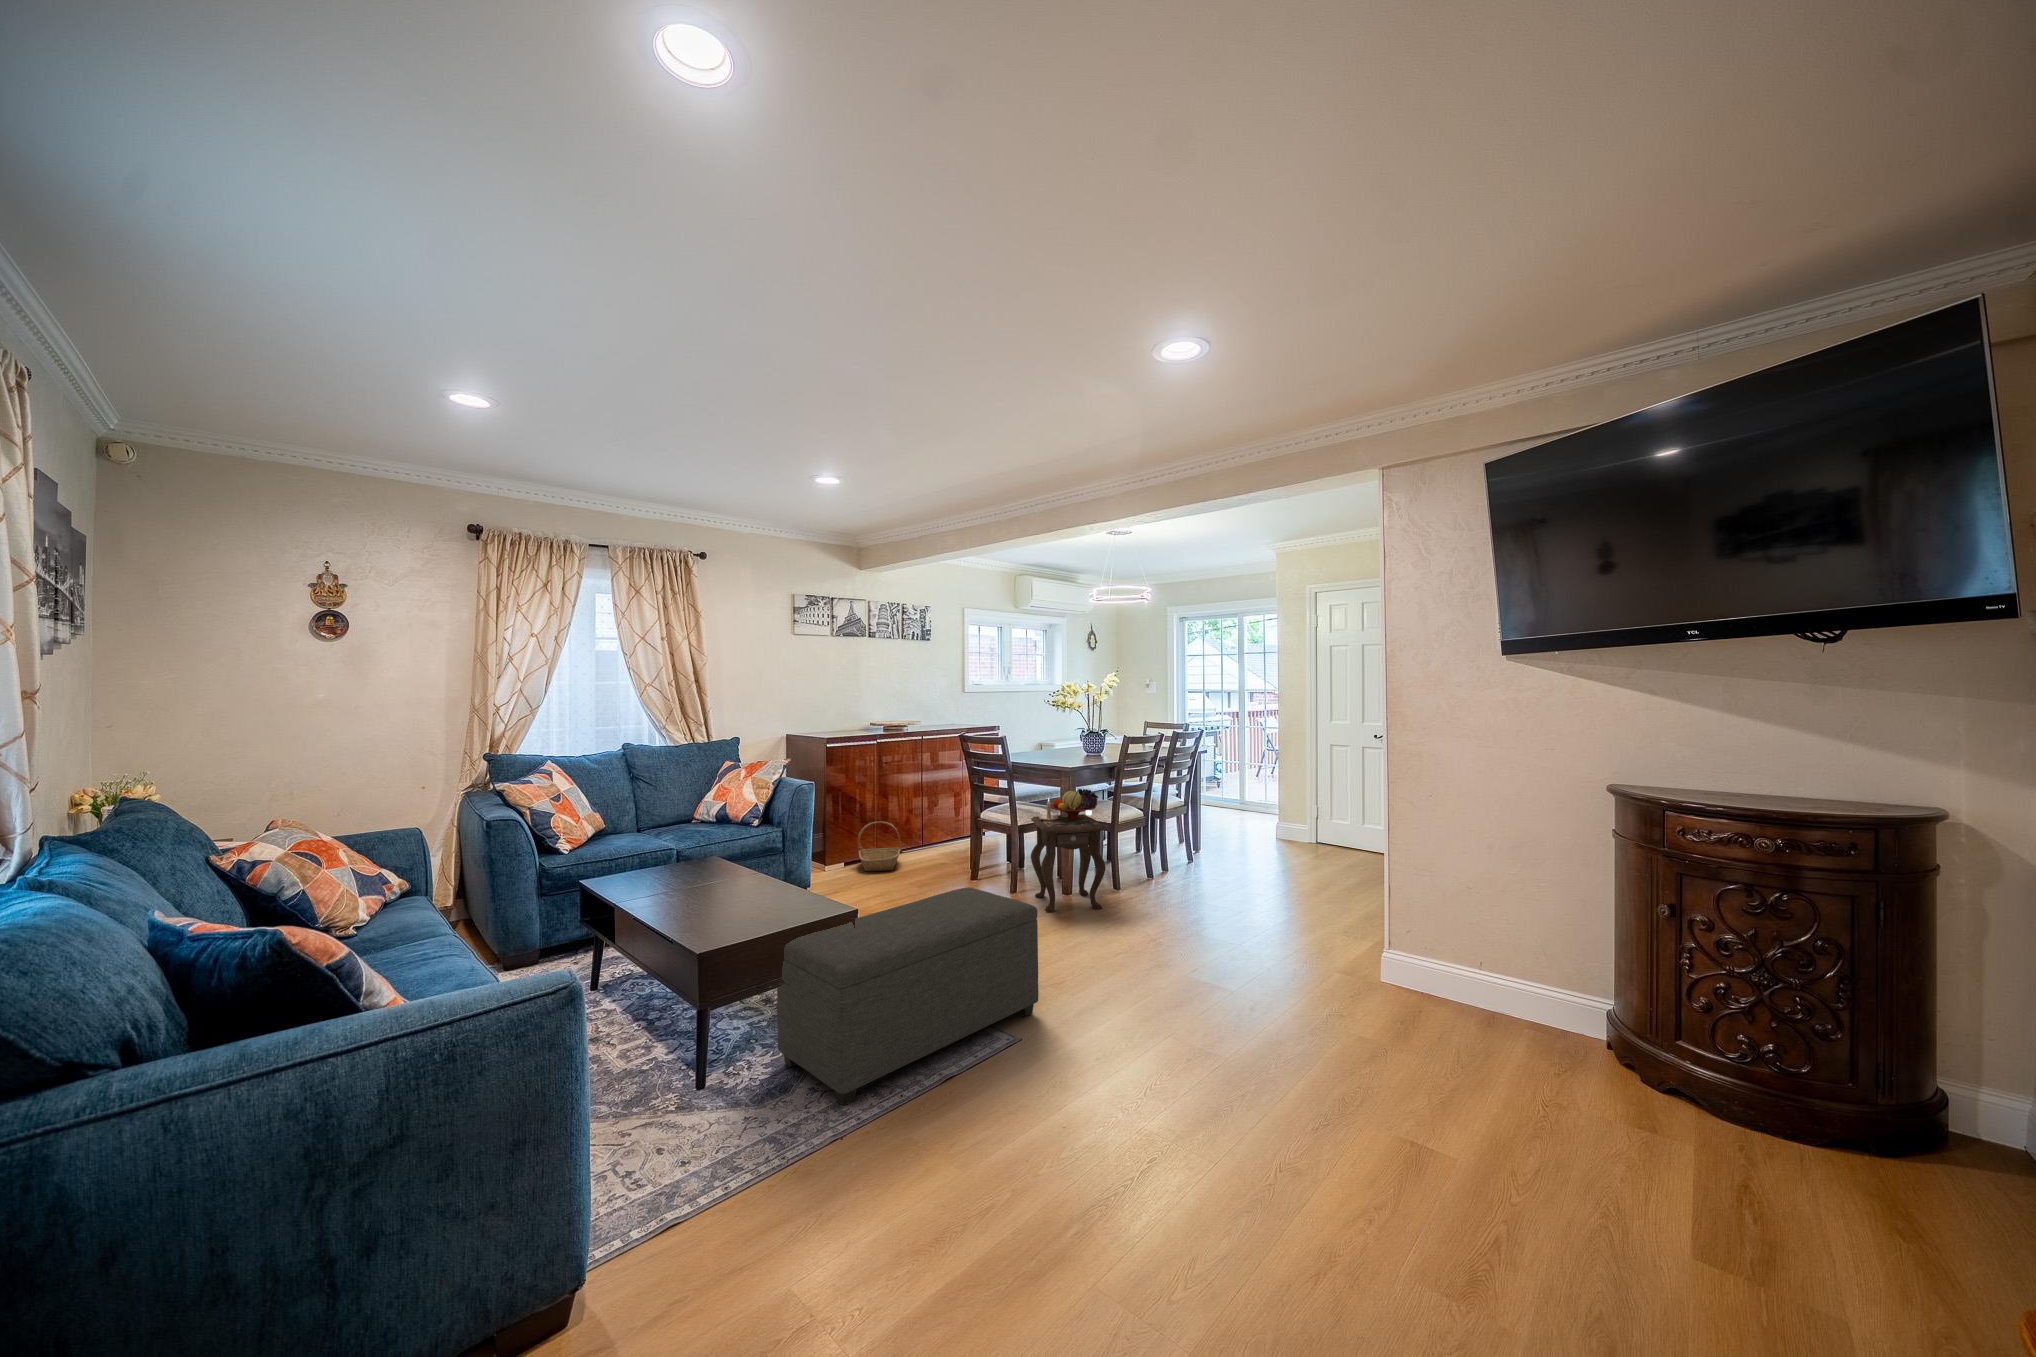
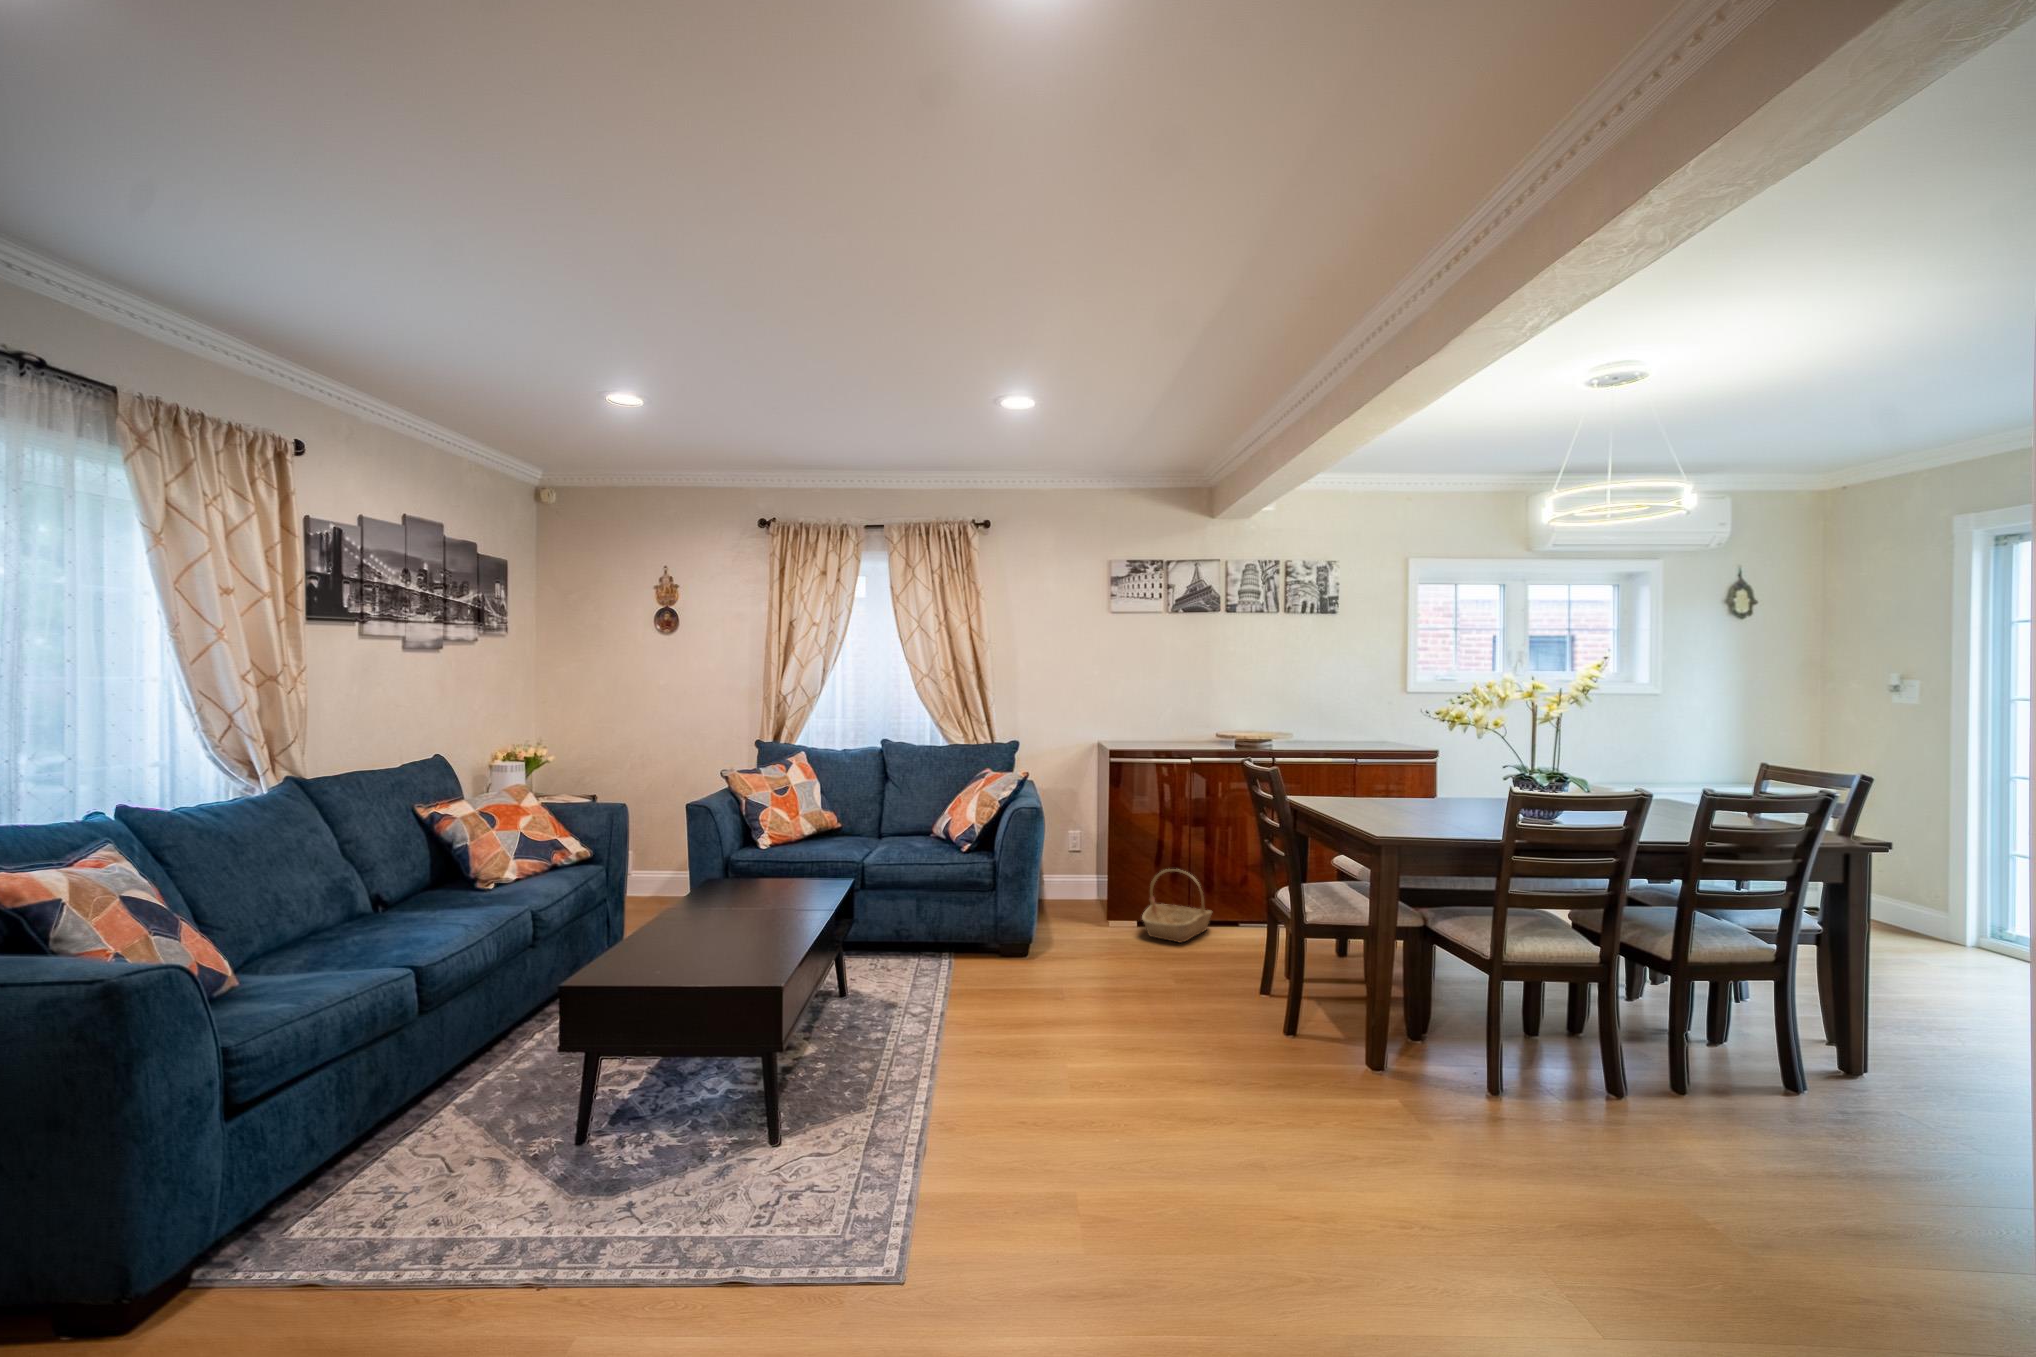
side table: present [1031,789,1106,912] -> none [1295,864,1448,1110]
ottoman: present [777,887,1038,1106] -> none [579,1003,1009,1281]

